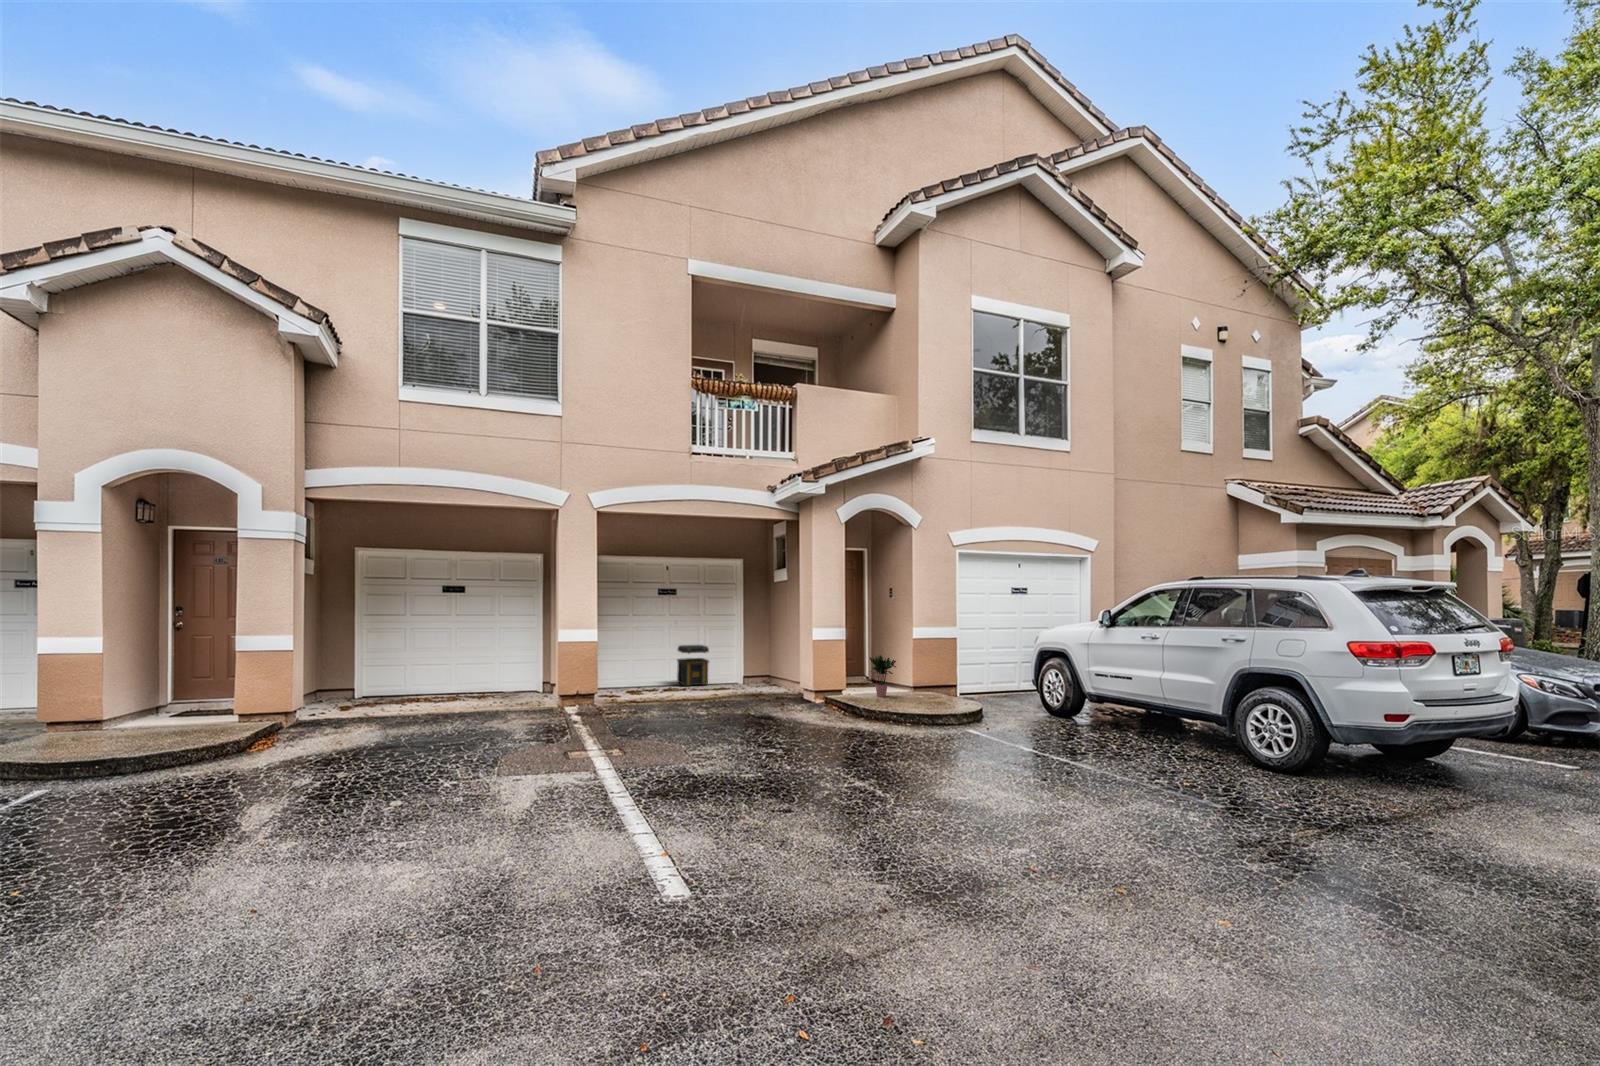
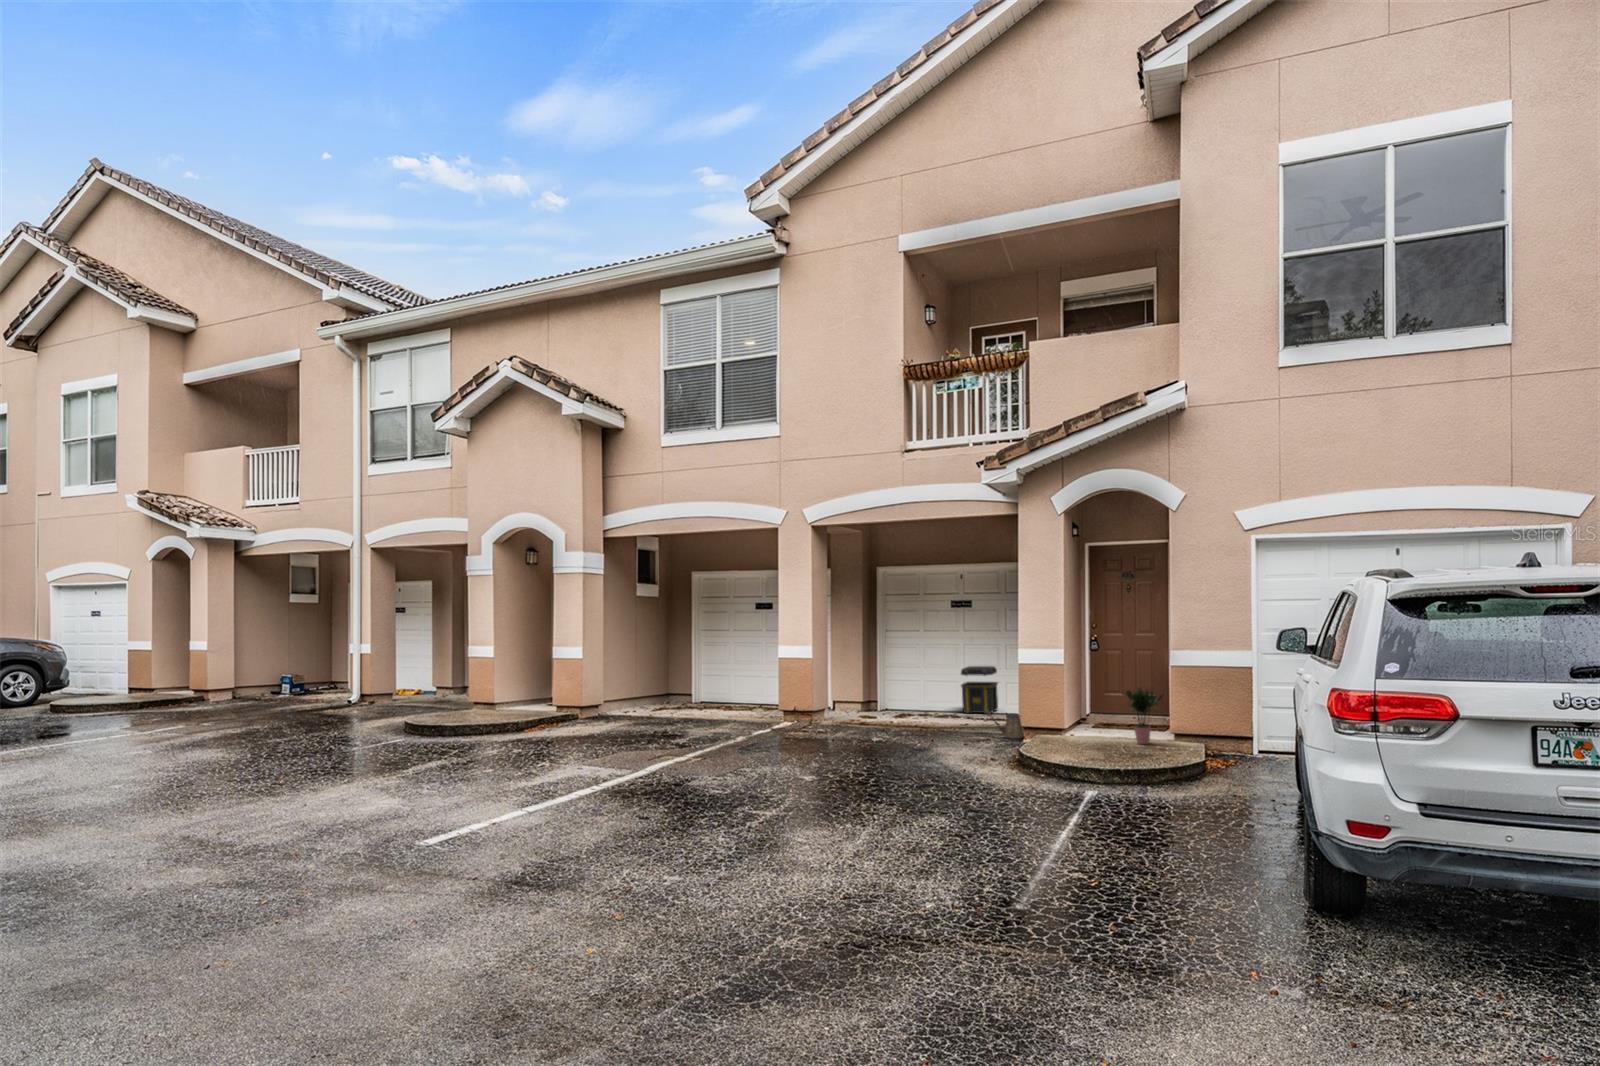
watering can: none [768,680,804,702] -> present [985,710,1024,739]

